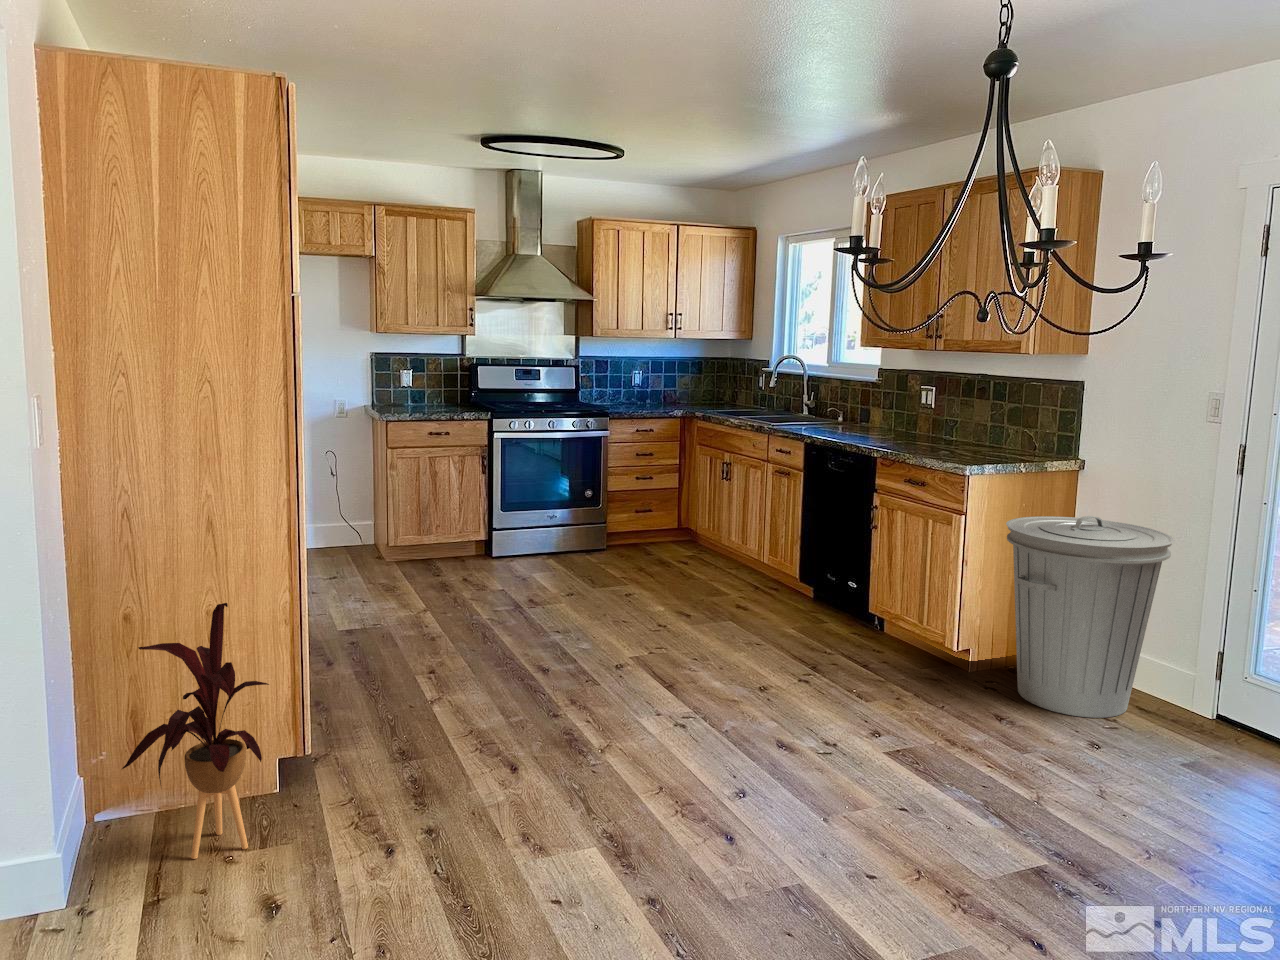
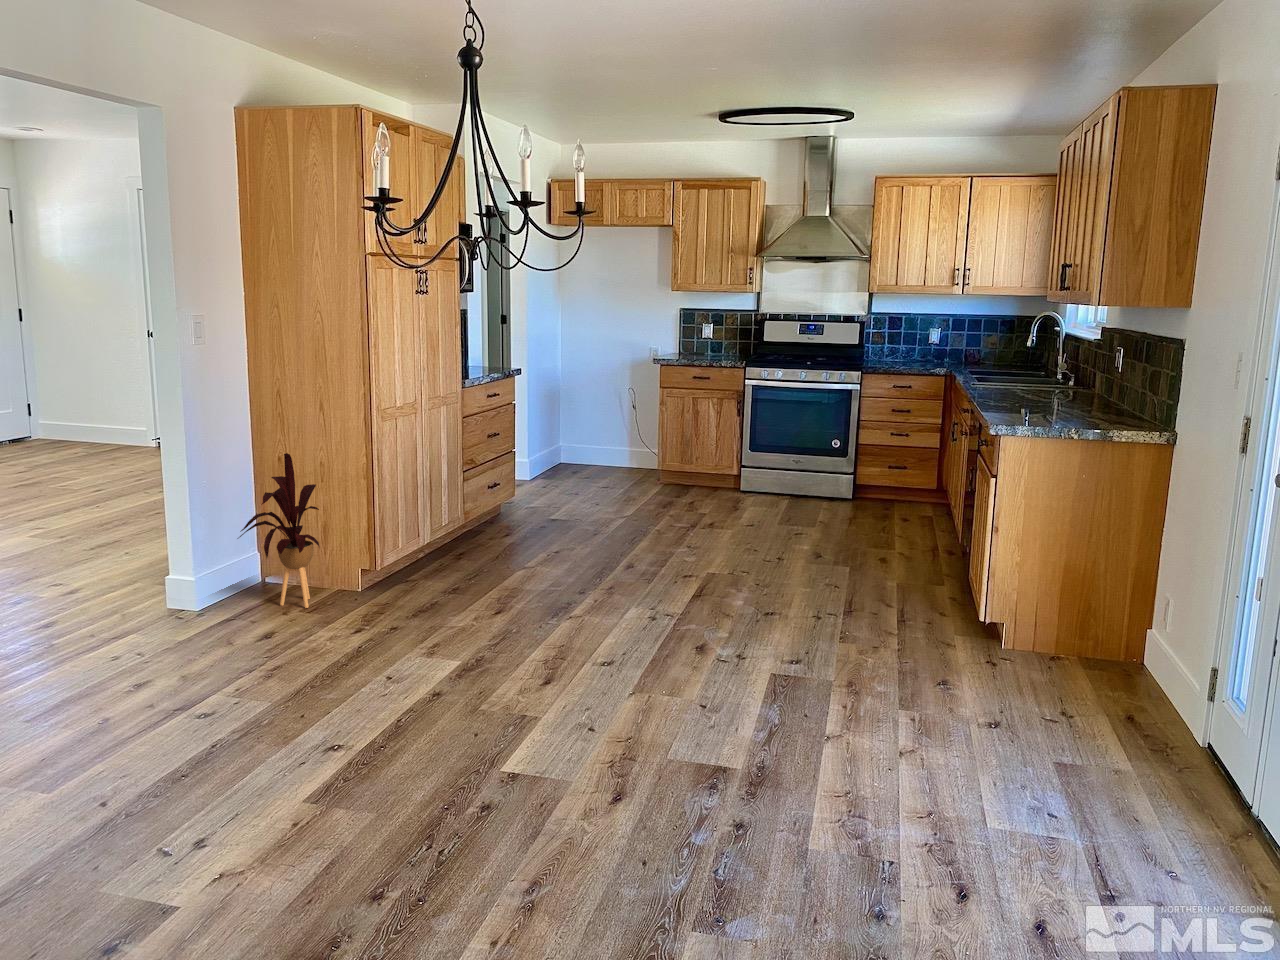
trash can: present [1006,516,1175,718] -> none [974,491,1169,720]

